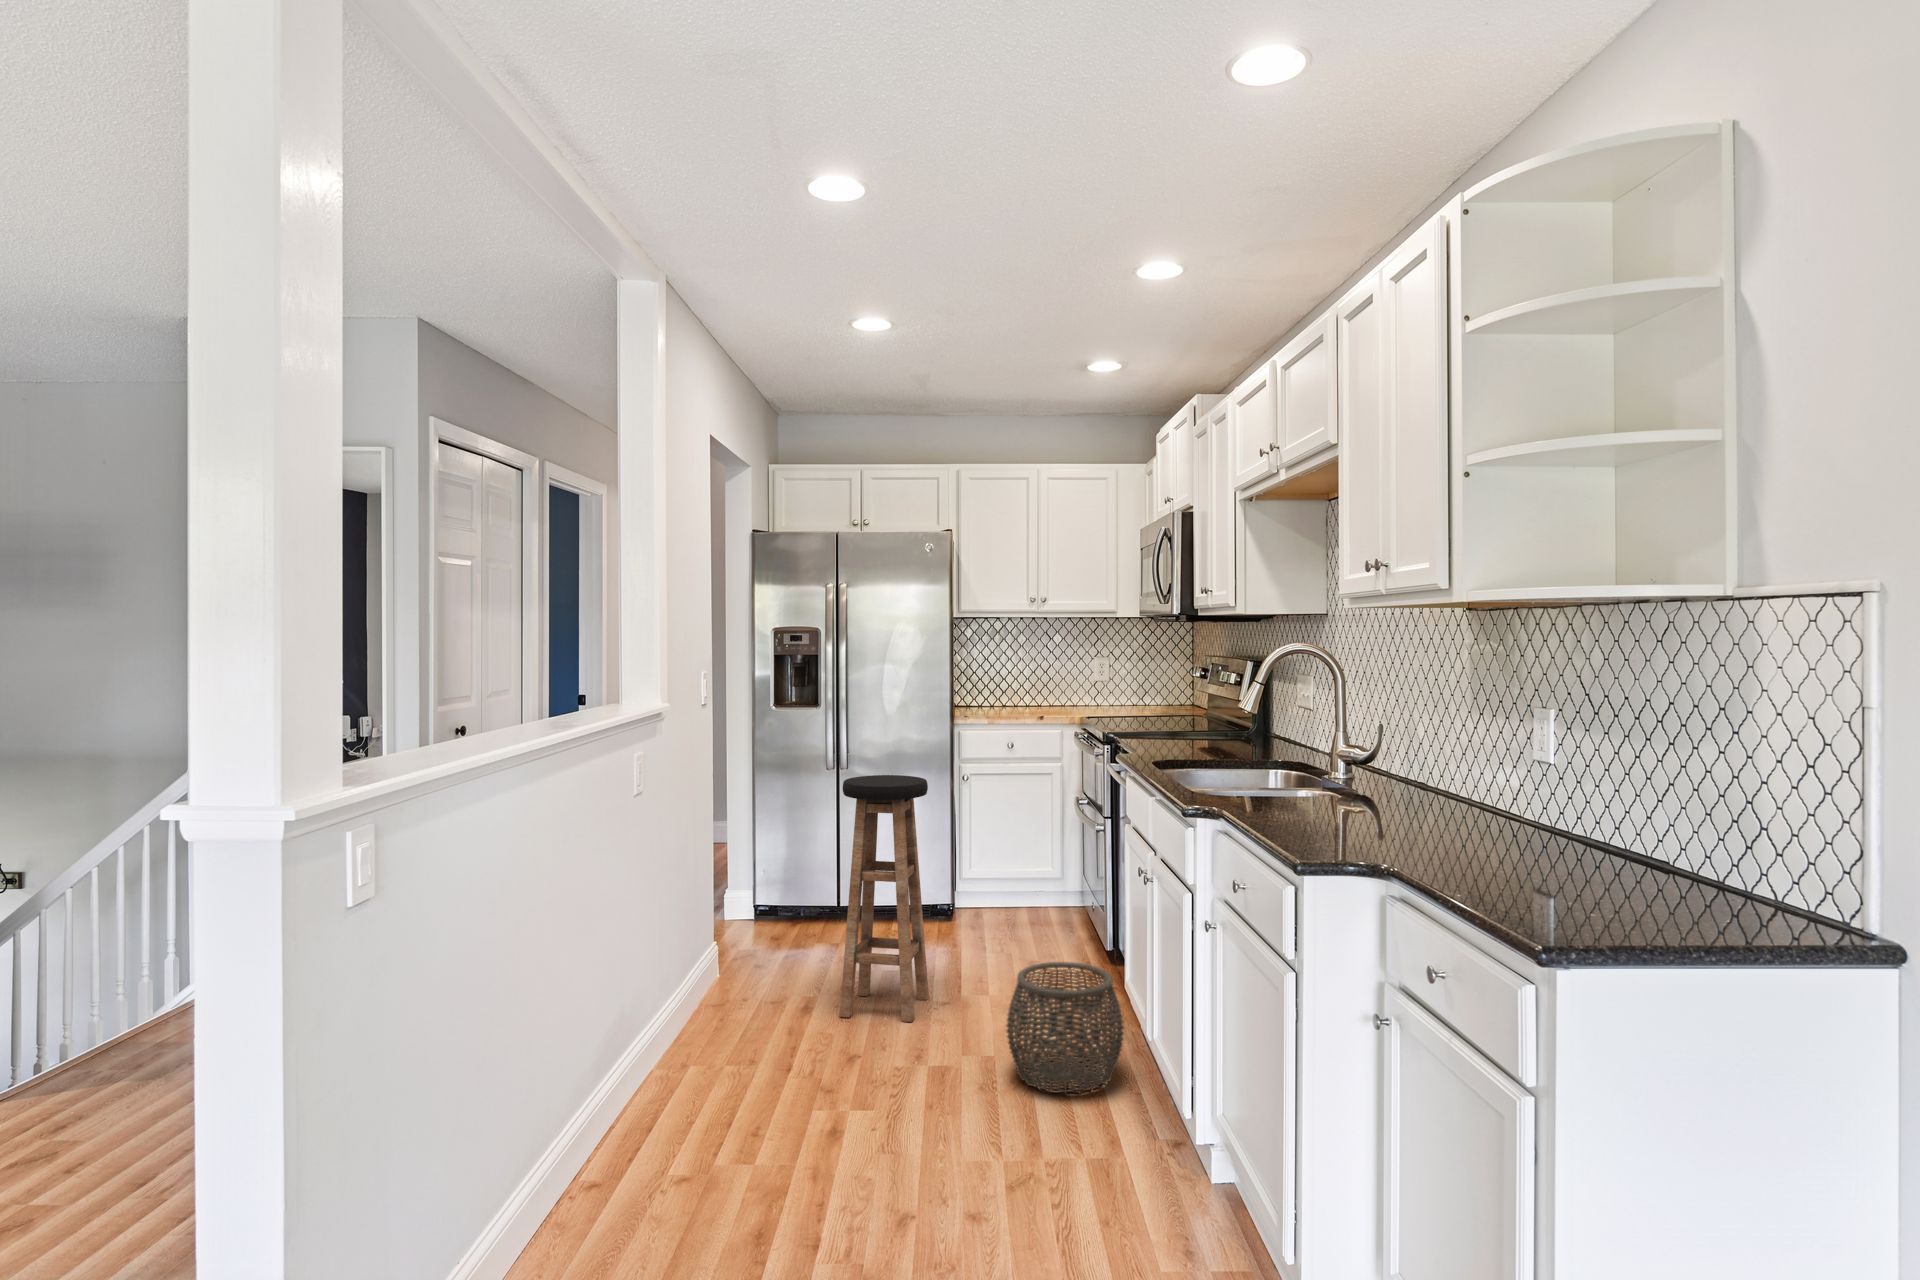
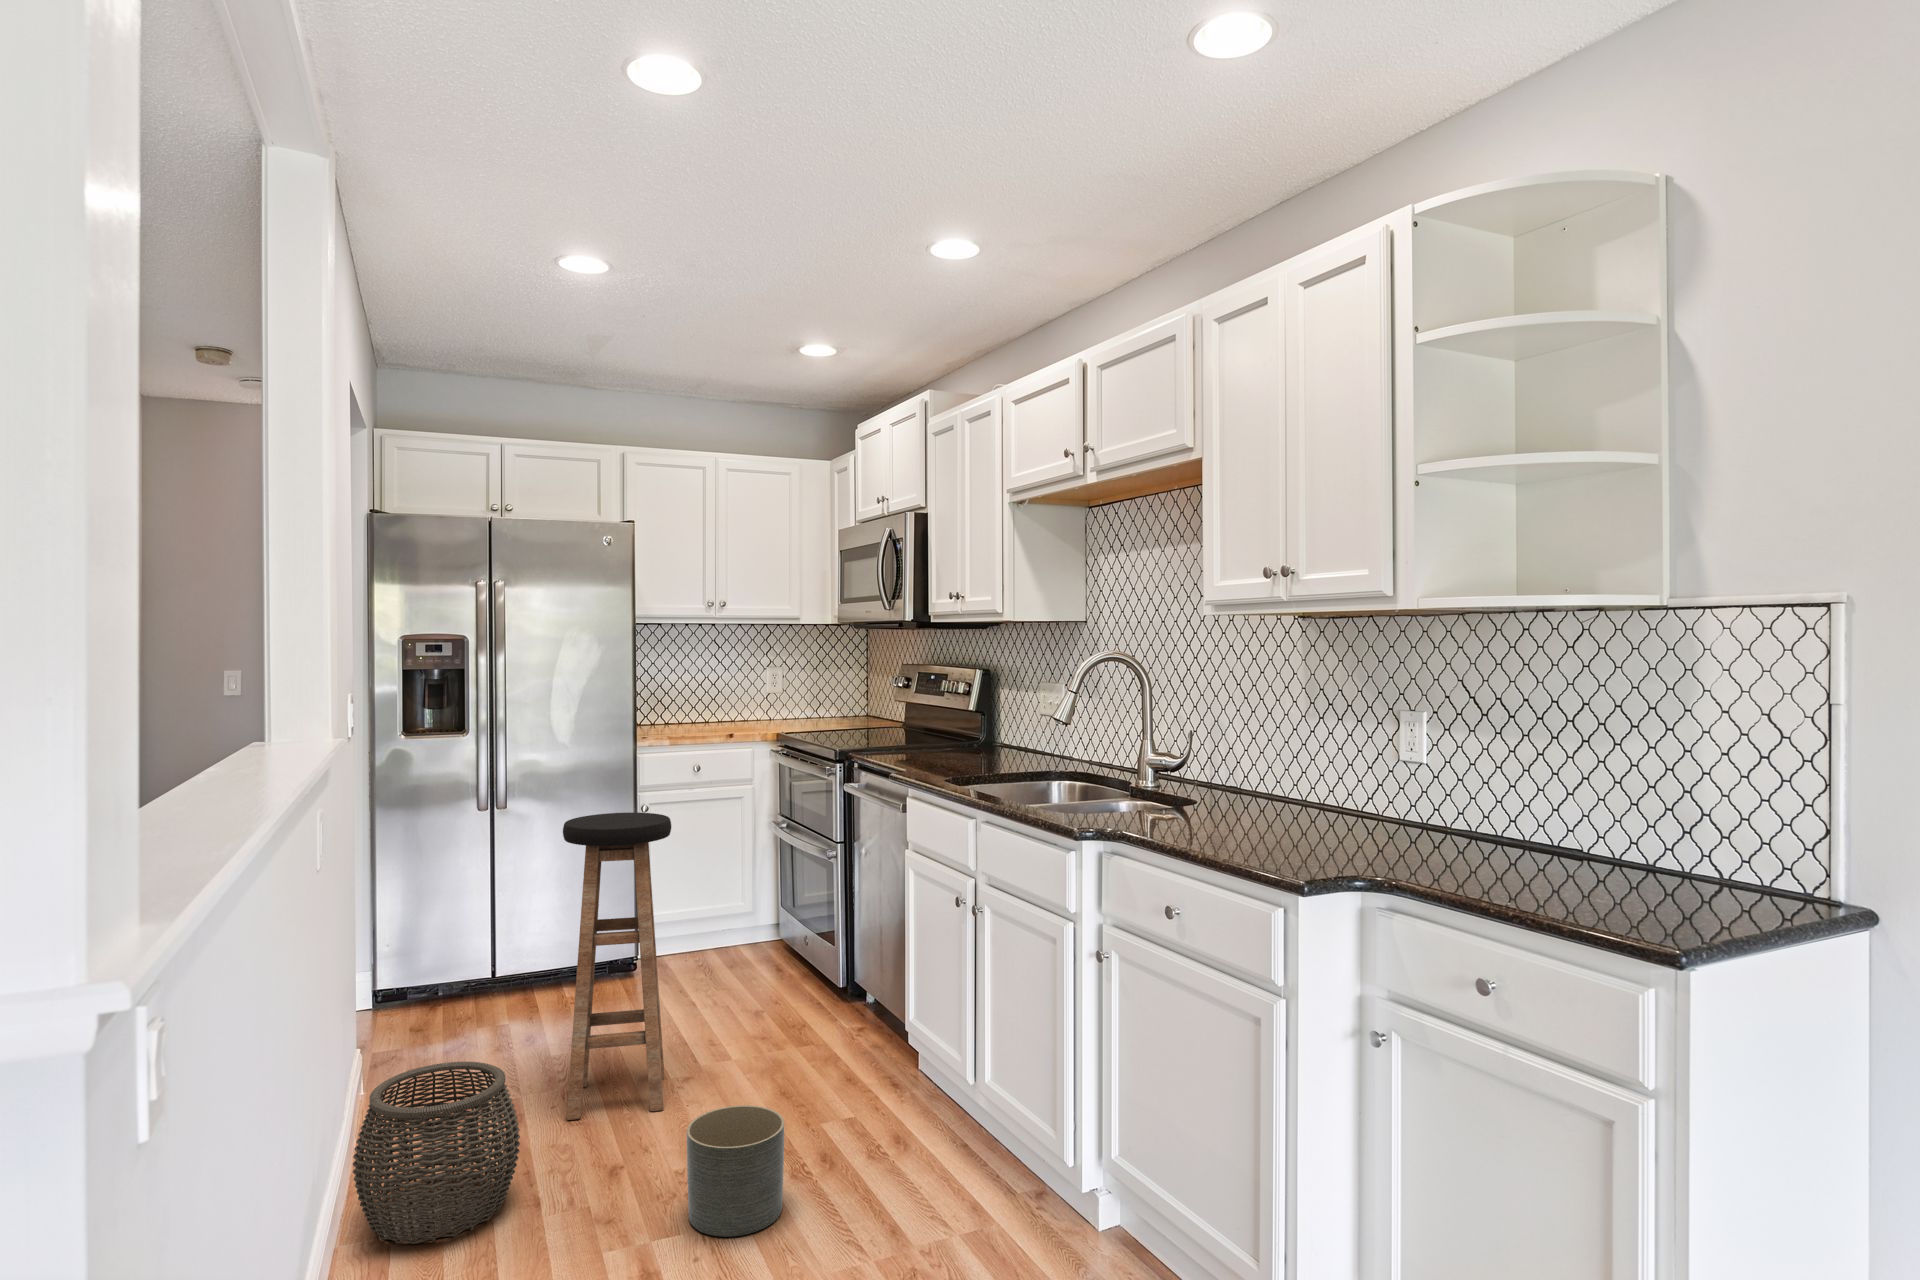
woven basket: present [1007,962,1124,1093] -> present [353,1062,520,1244]
planter: none [881,1018,959,1120] -> present [687,1105,784,1237]

